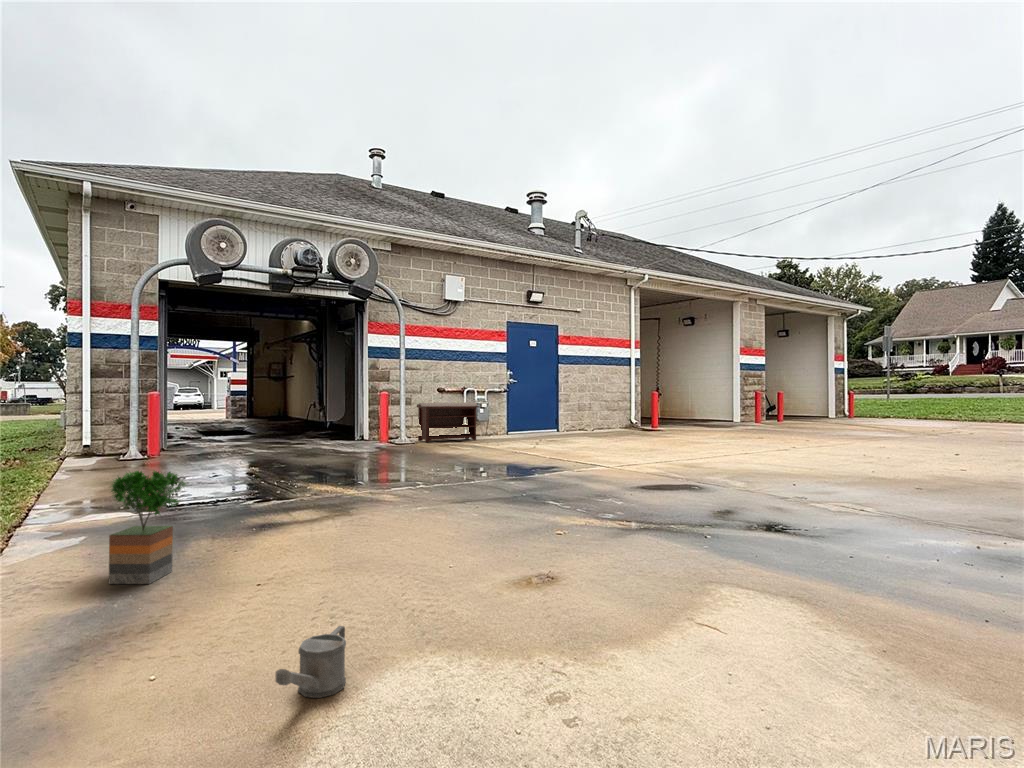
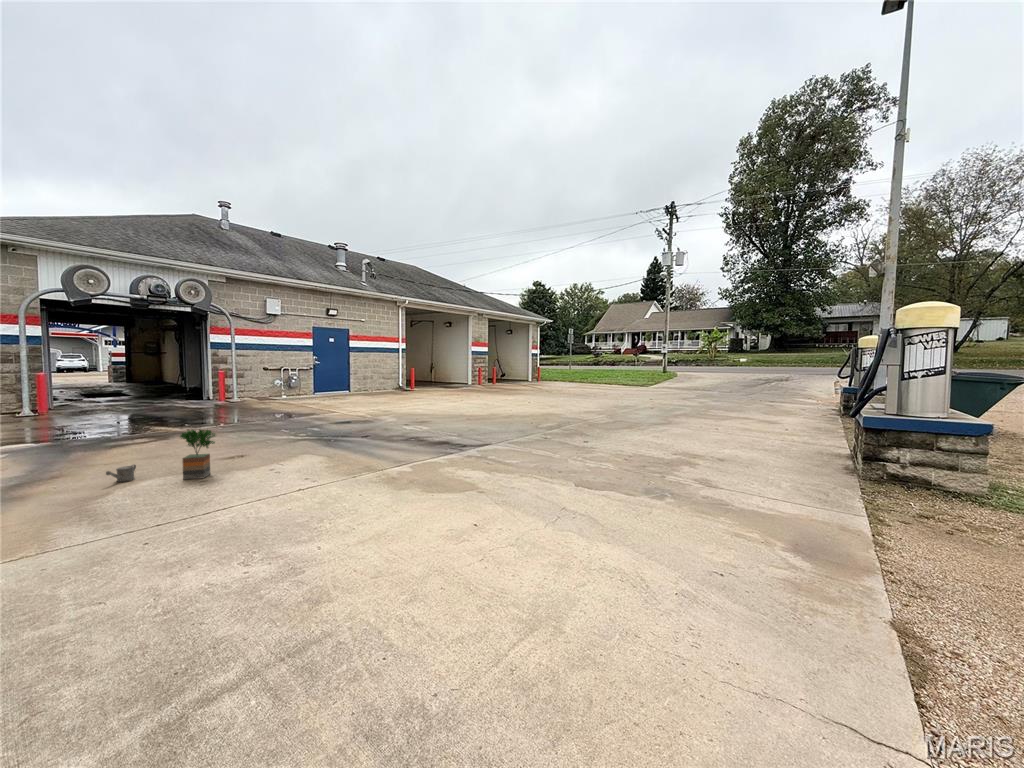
bench: present [417,402,479,442] -> none [246,376,290,401]
potted tree: present [109,471,185,584] -> present [180,430,215,479]

